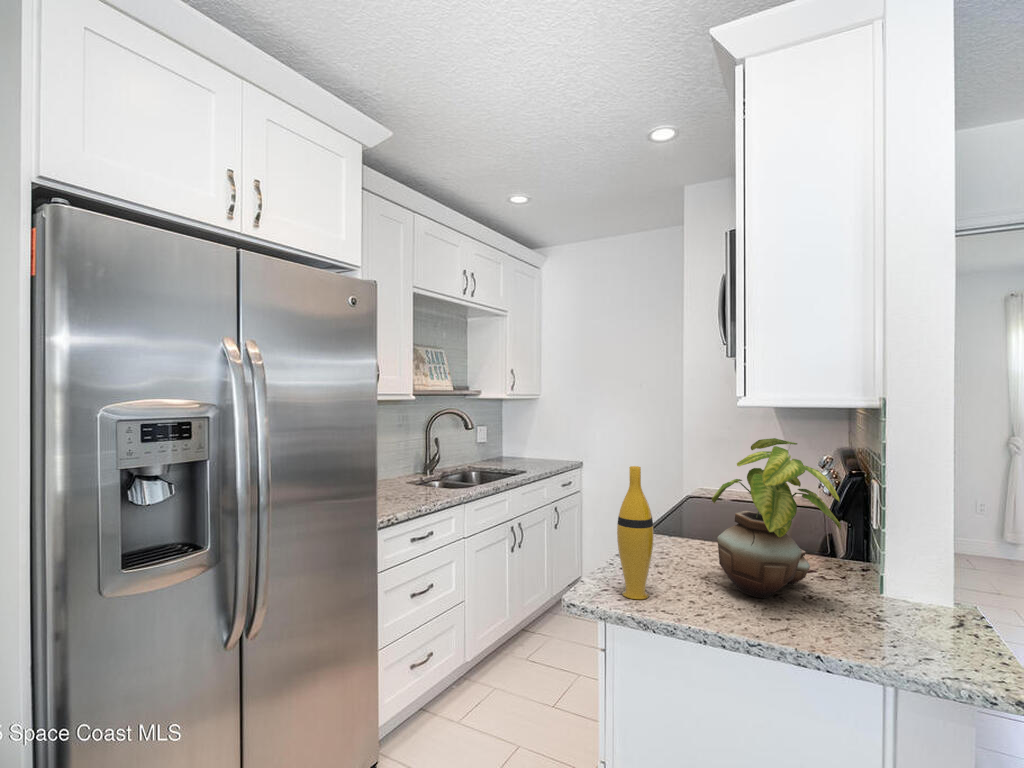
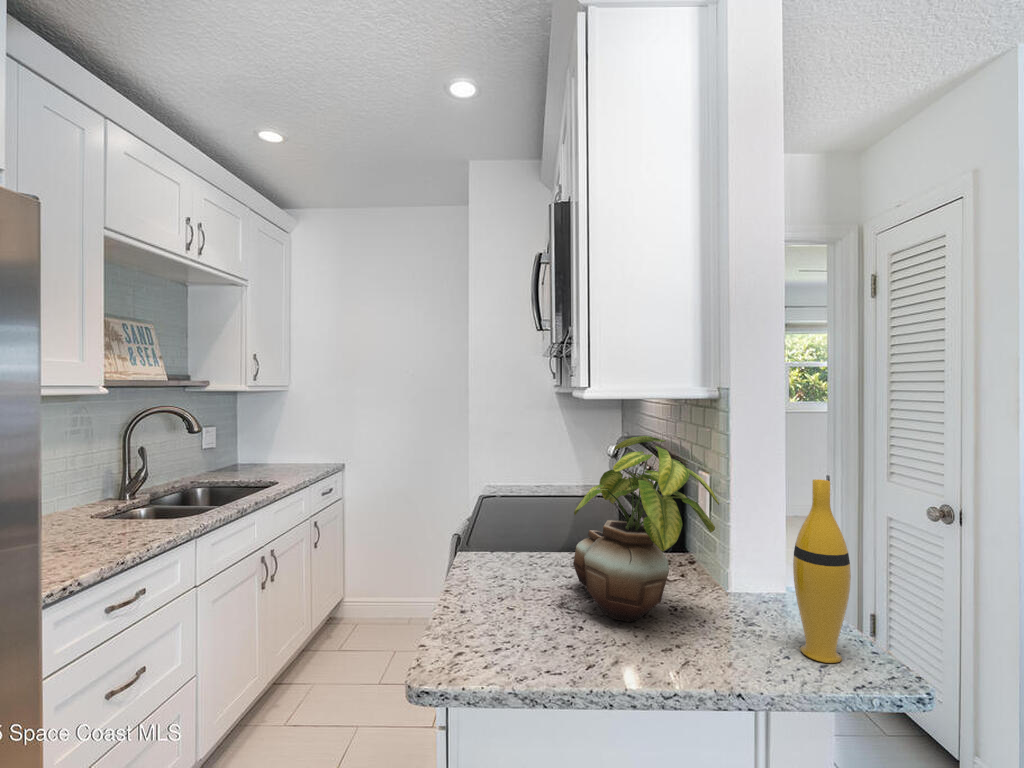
vase: present [617,466,654,600] -> present [793,479,851,663]

